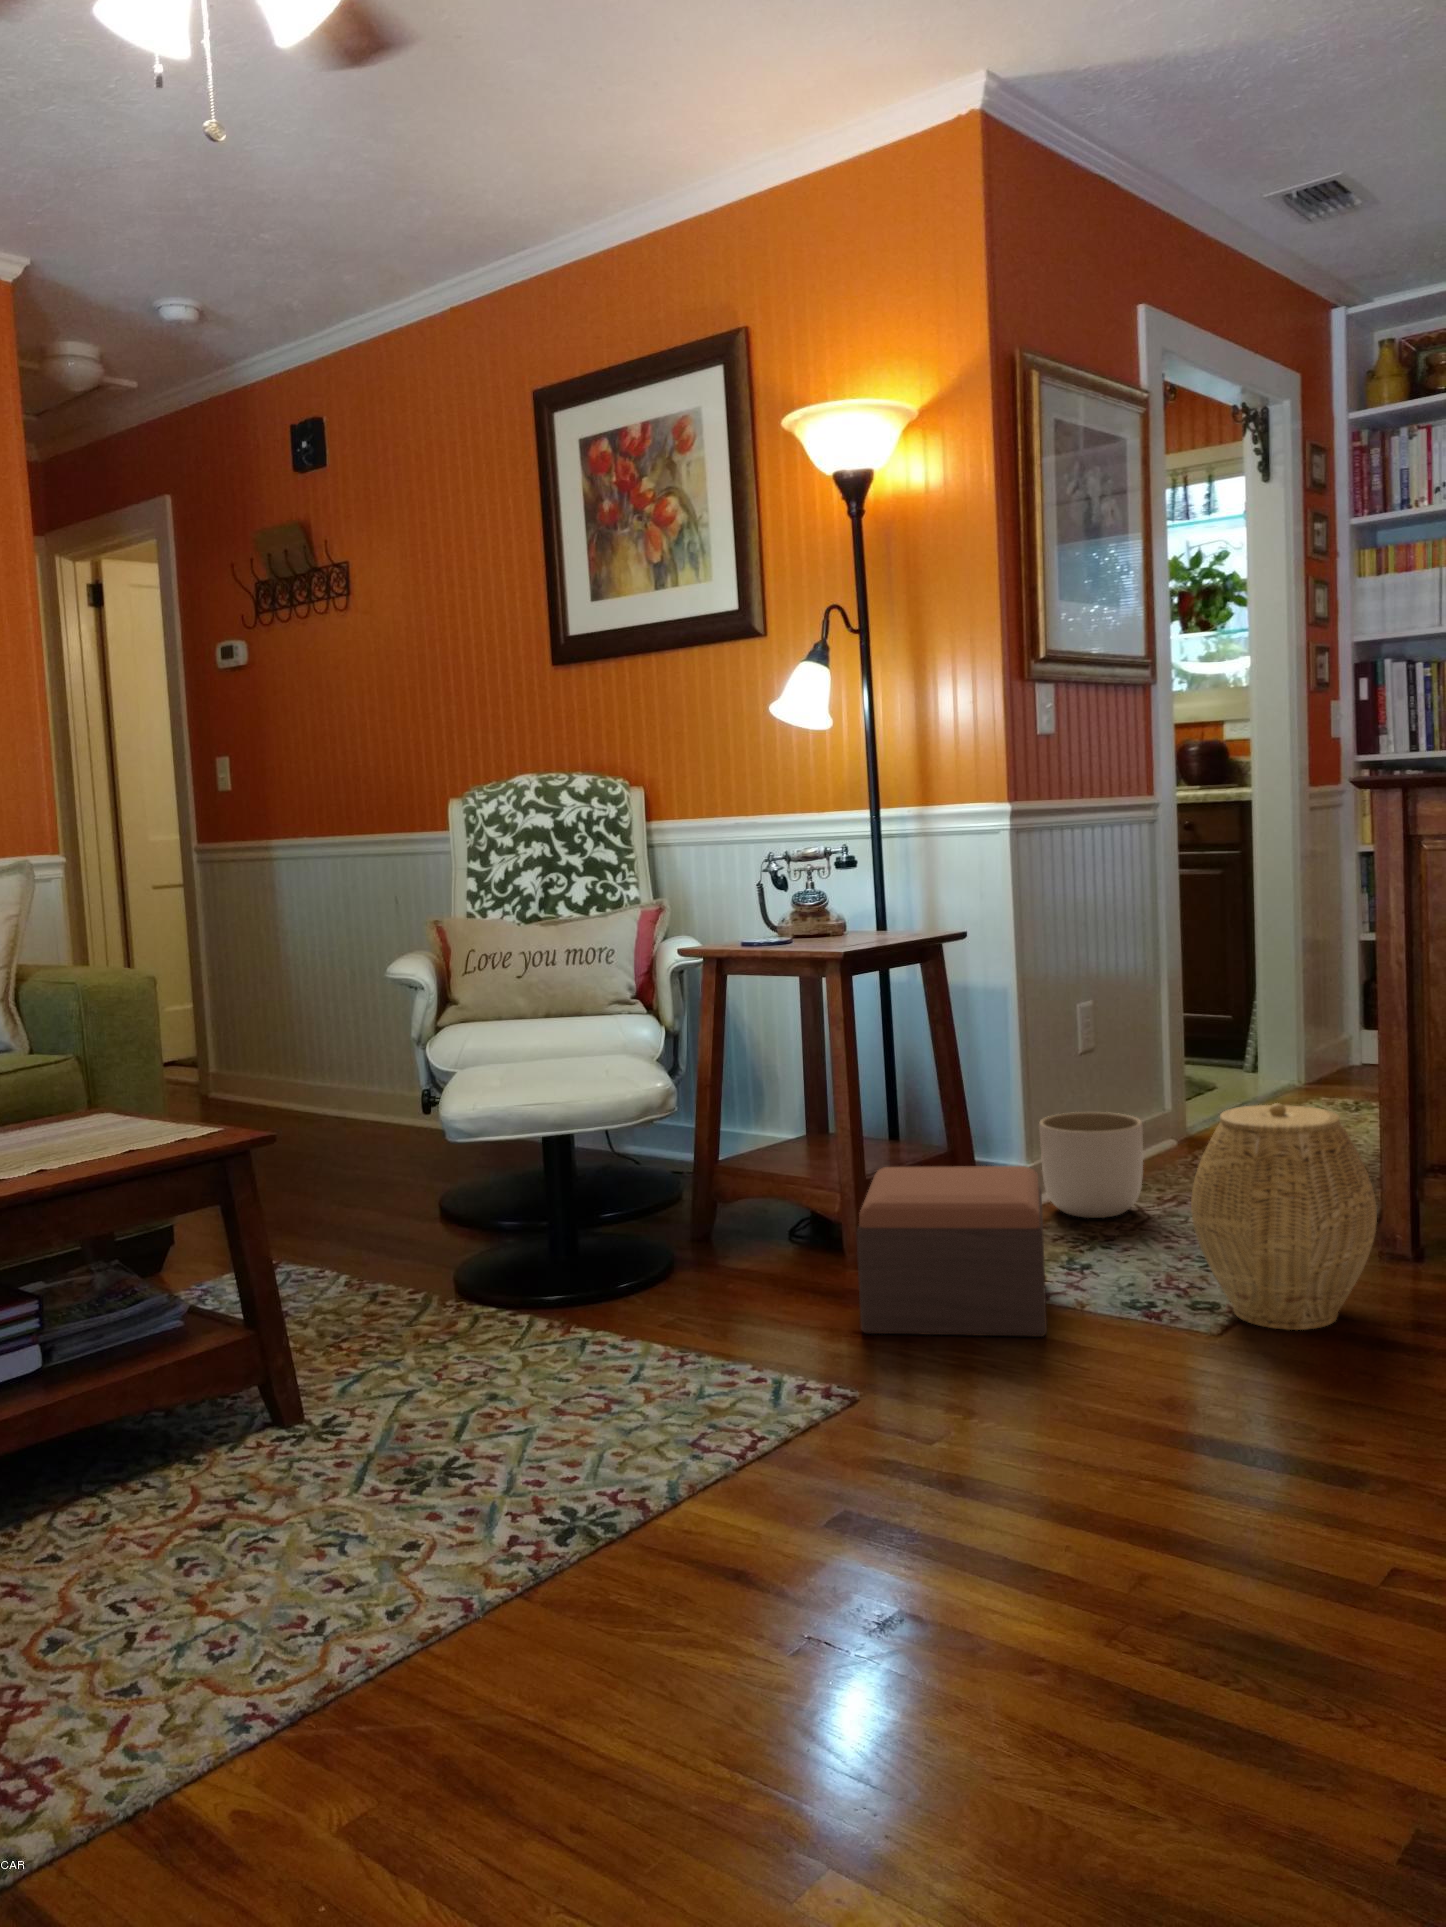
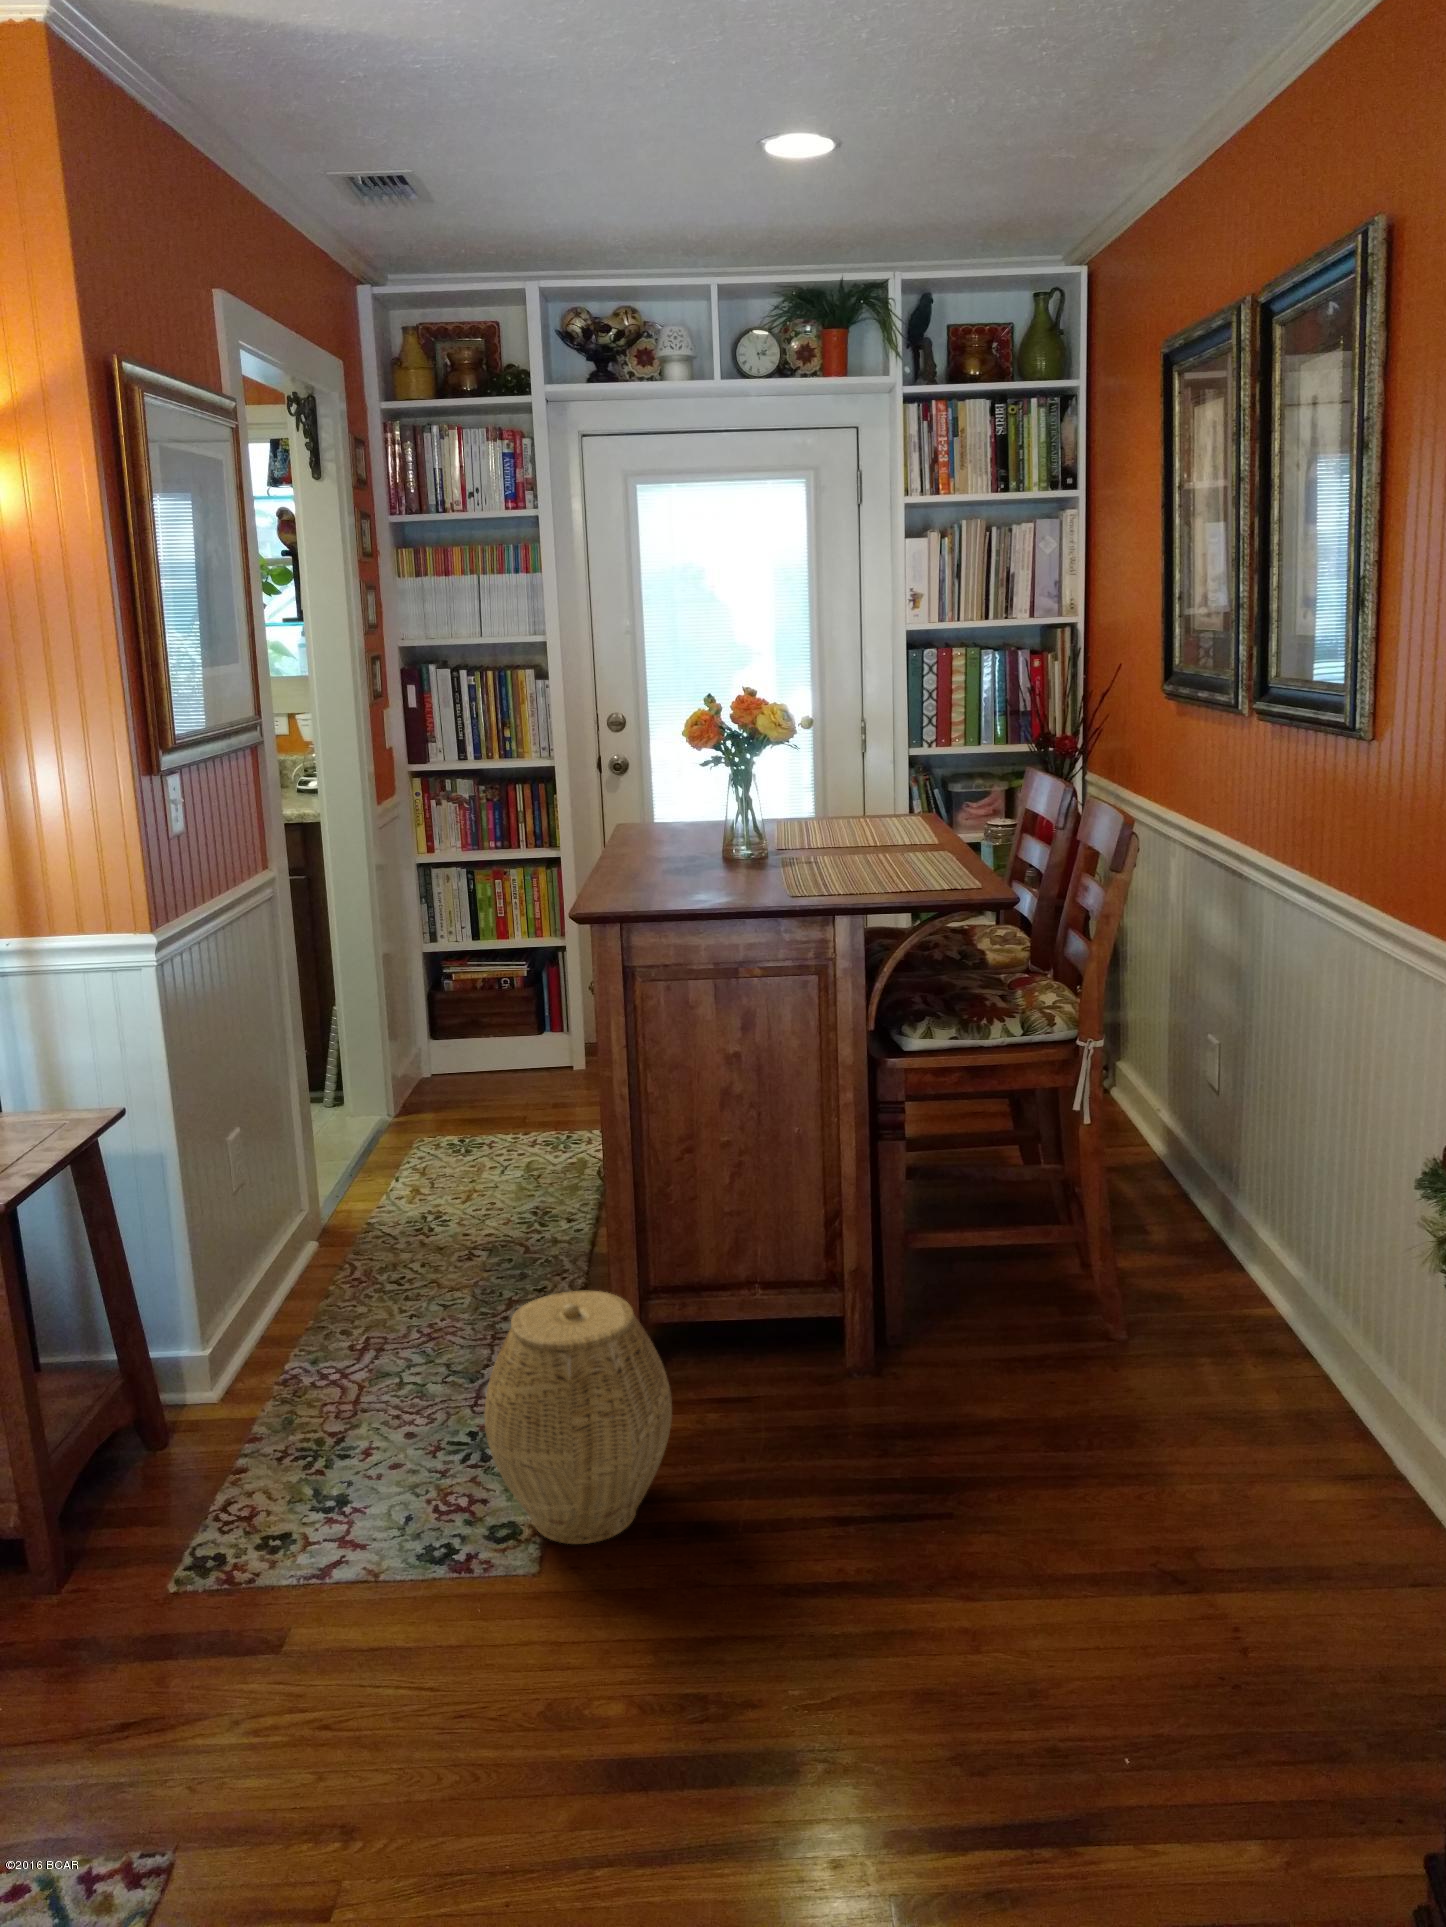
planter: present [1039,1112,1143,1218] -> none [225,1269,348,1407]
footstool: present [856,1166,1047,1337] -> none [83,1425,367,1737]

